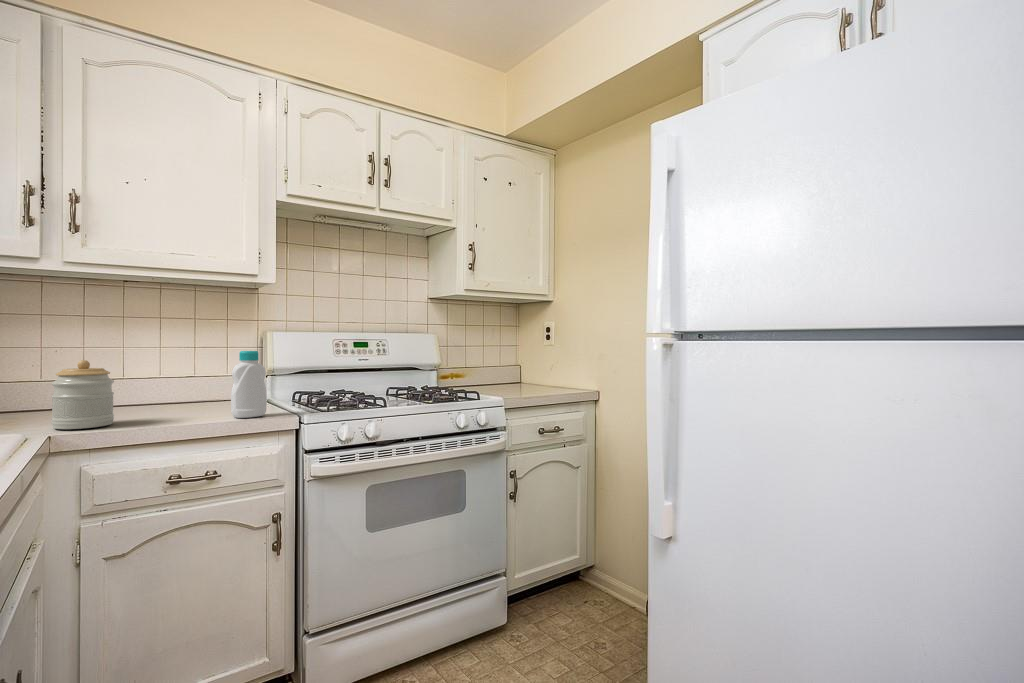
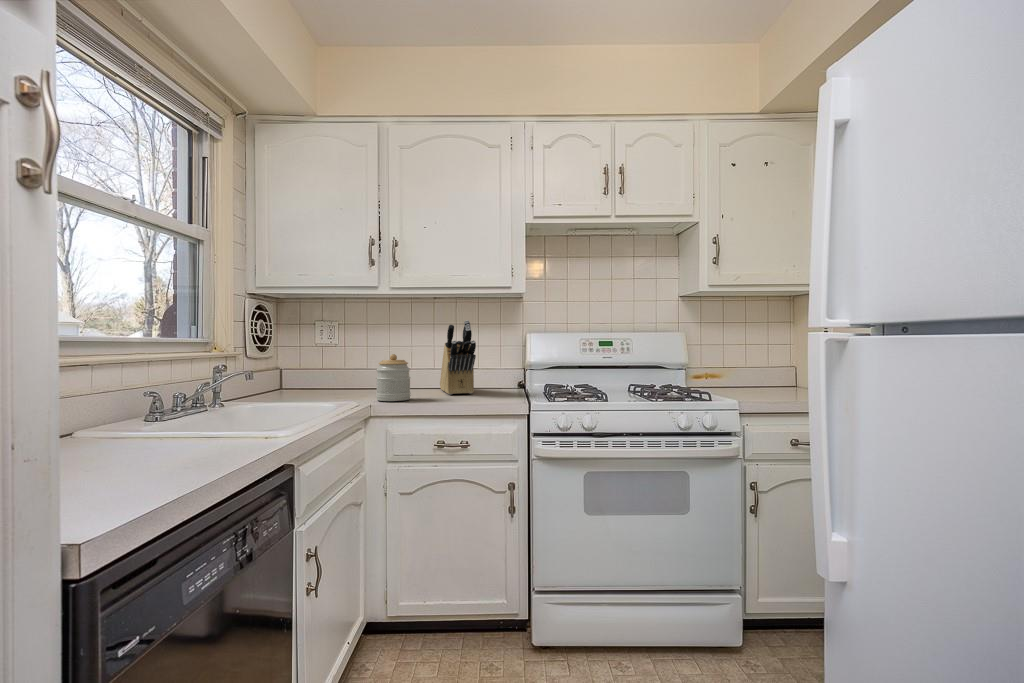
knife block: none [138,314,212,412] -> present [440,320,476,395]
bottle: present [231,351,266,418] -> none [483,348,508,402]

